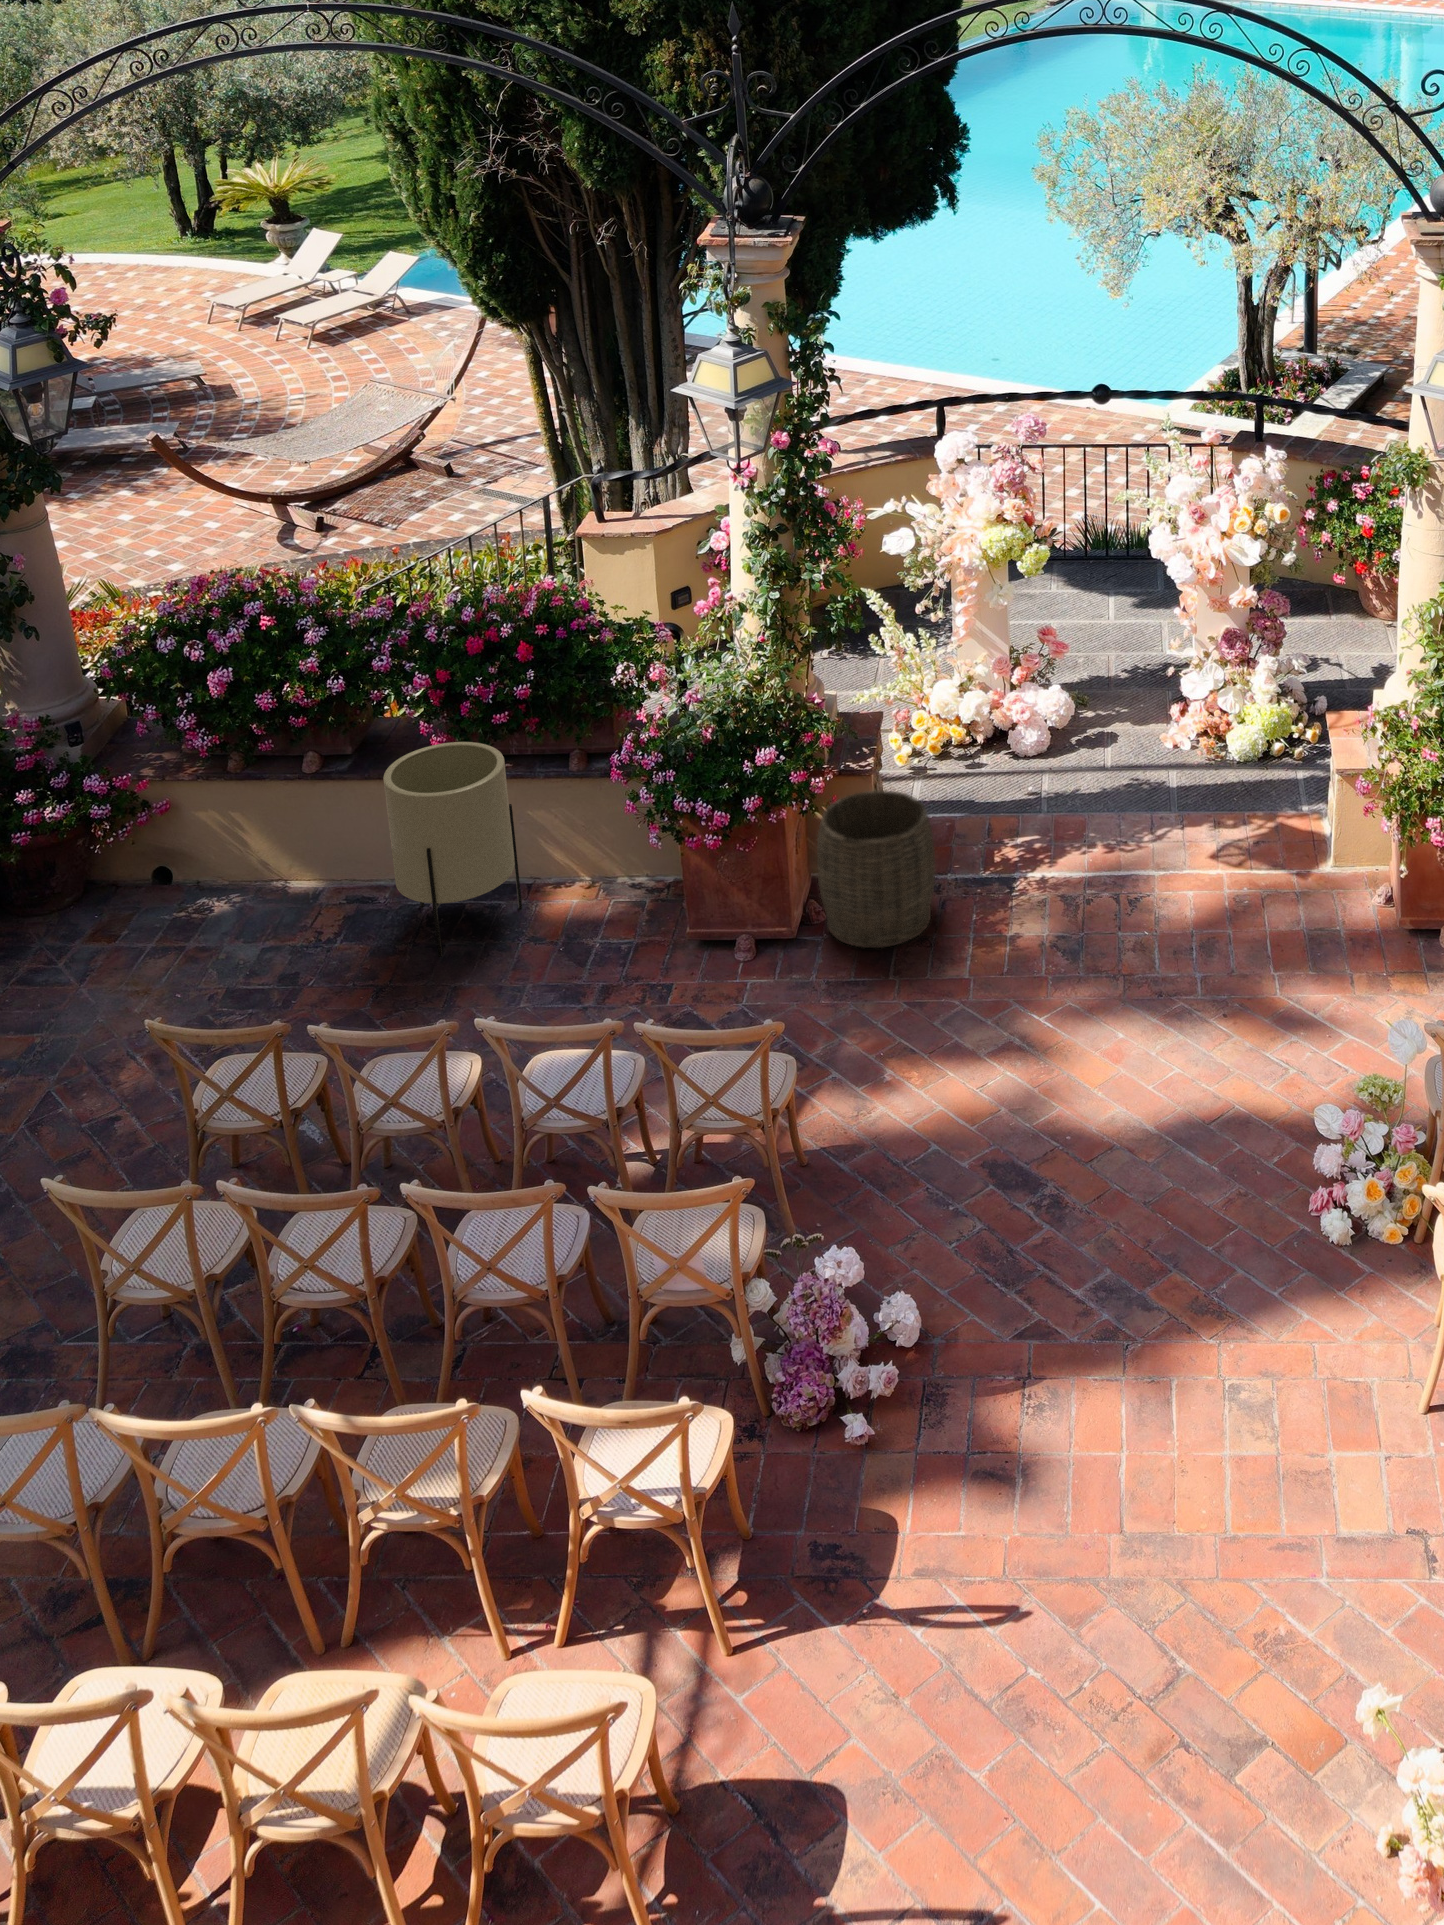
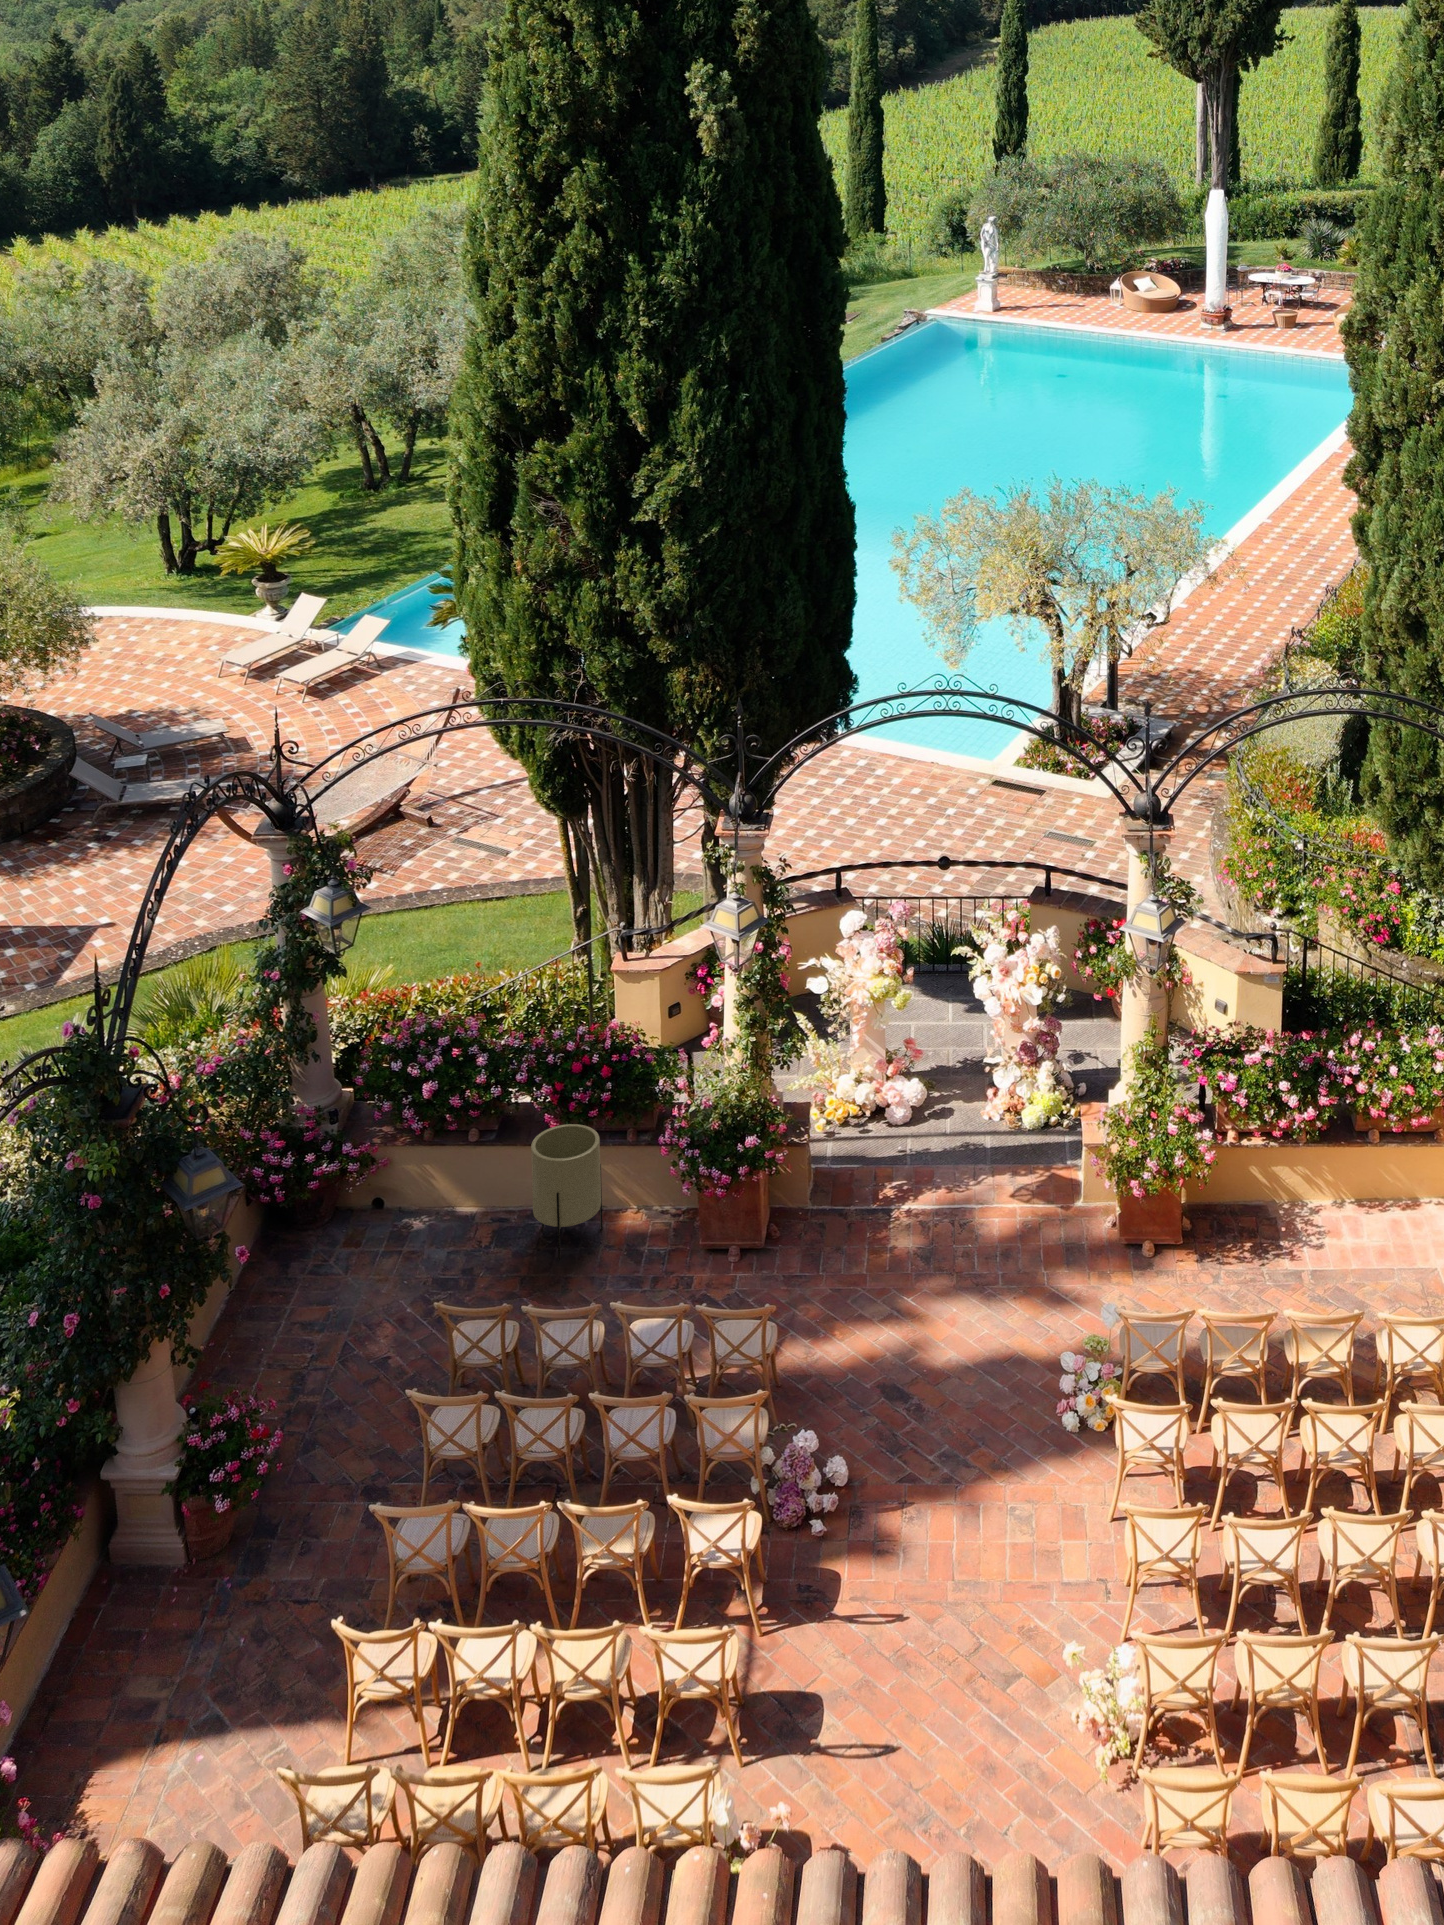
woven basket: present [817,790,936,948] -> none [780,1156,849,1257]

